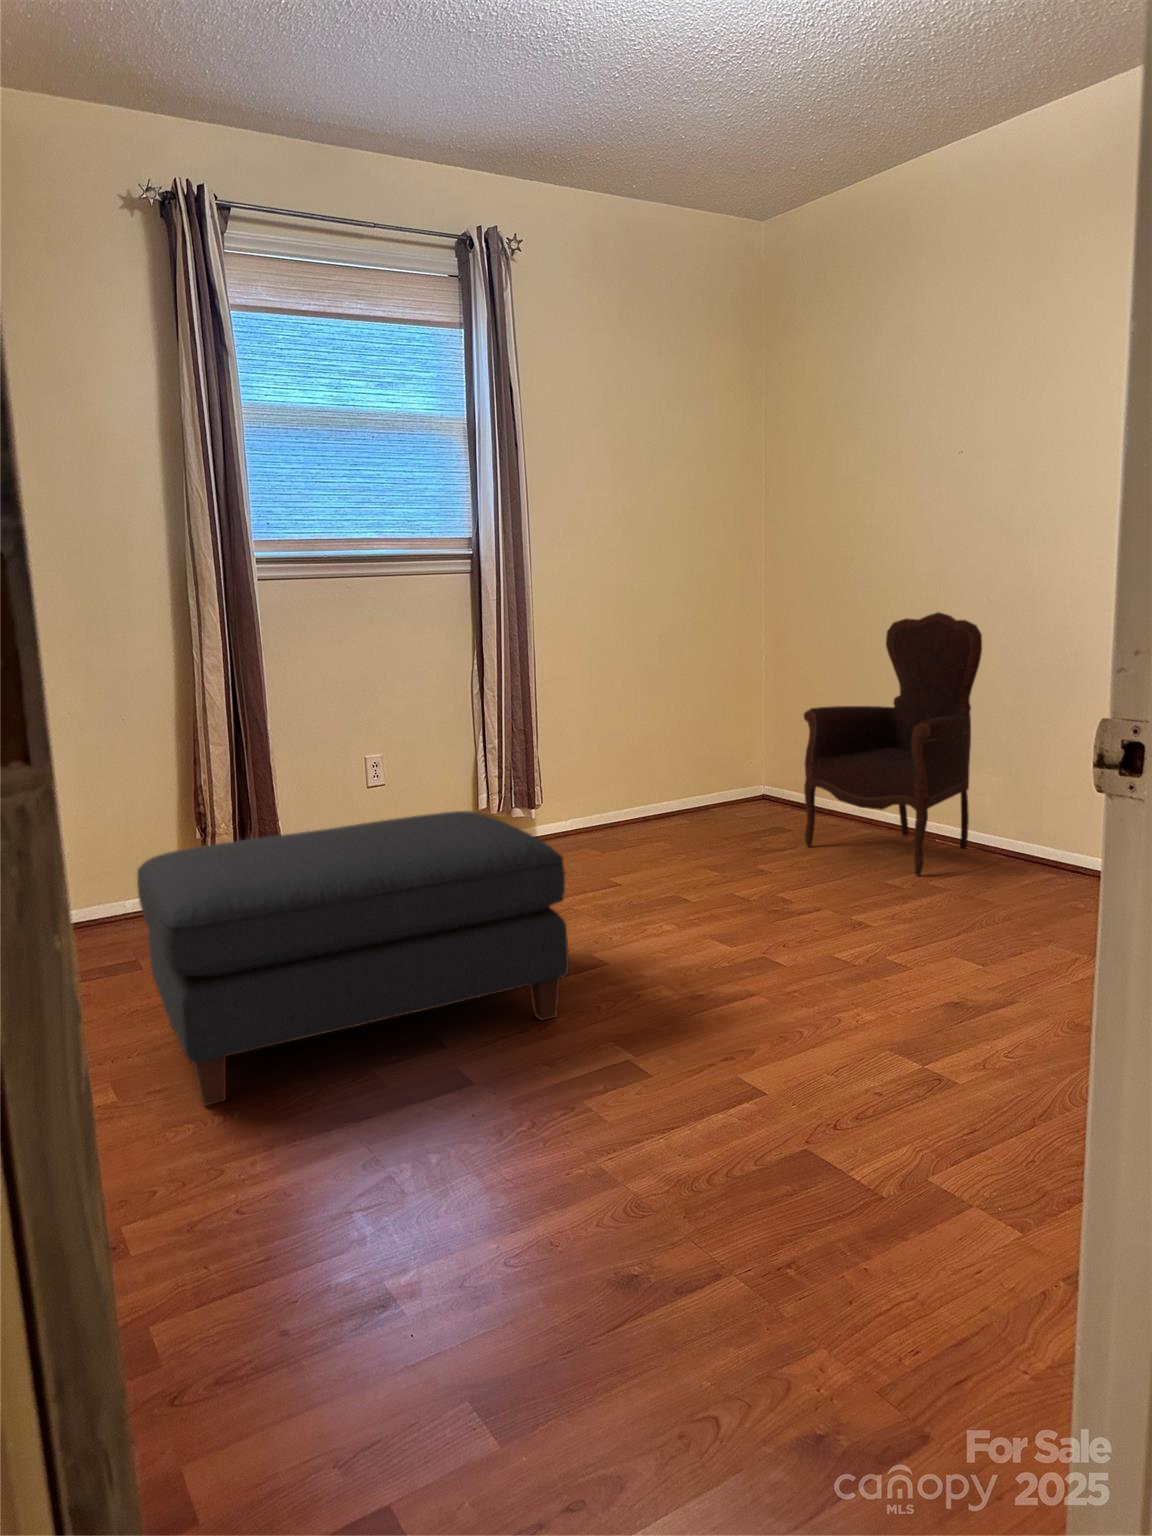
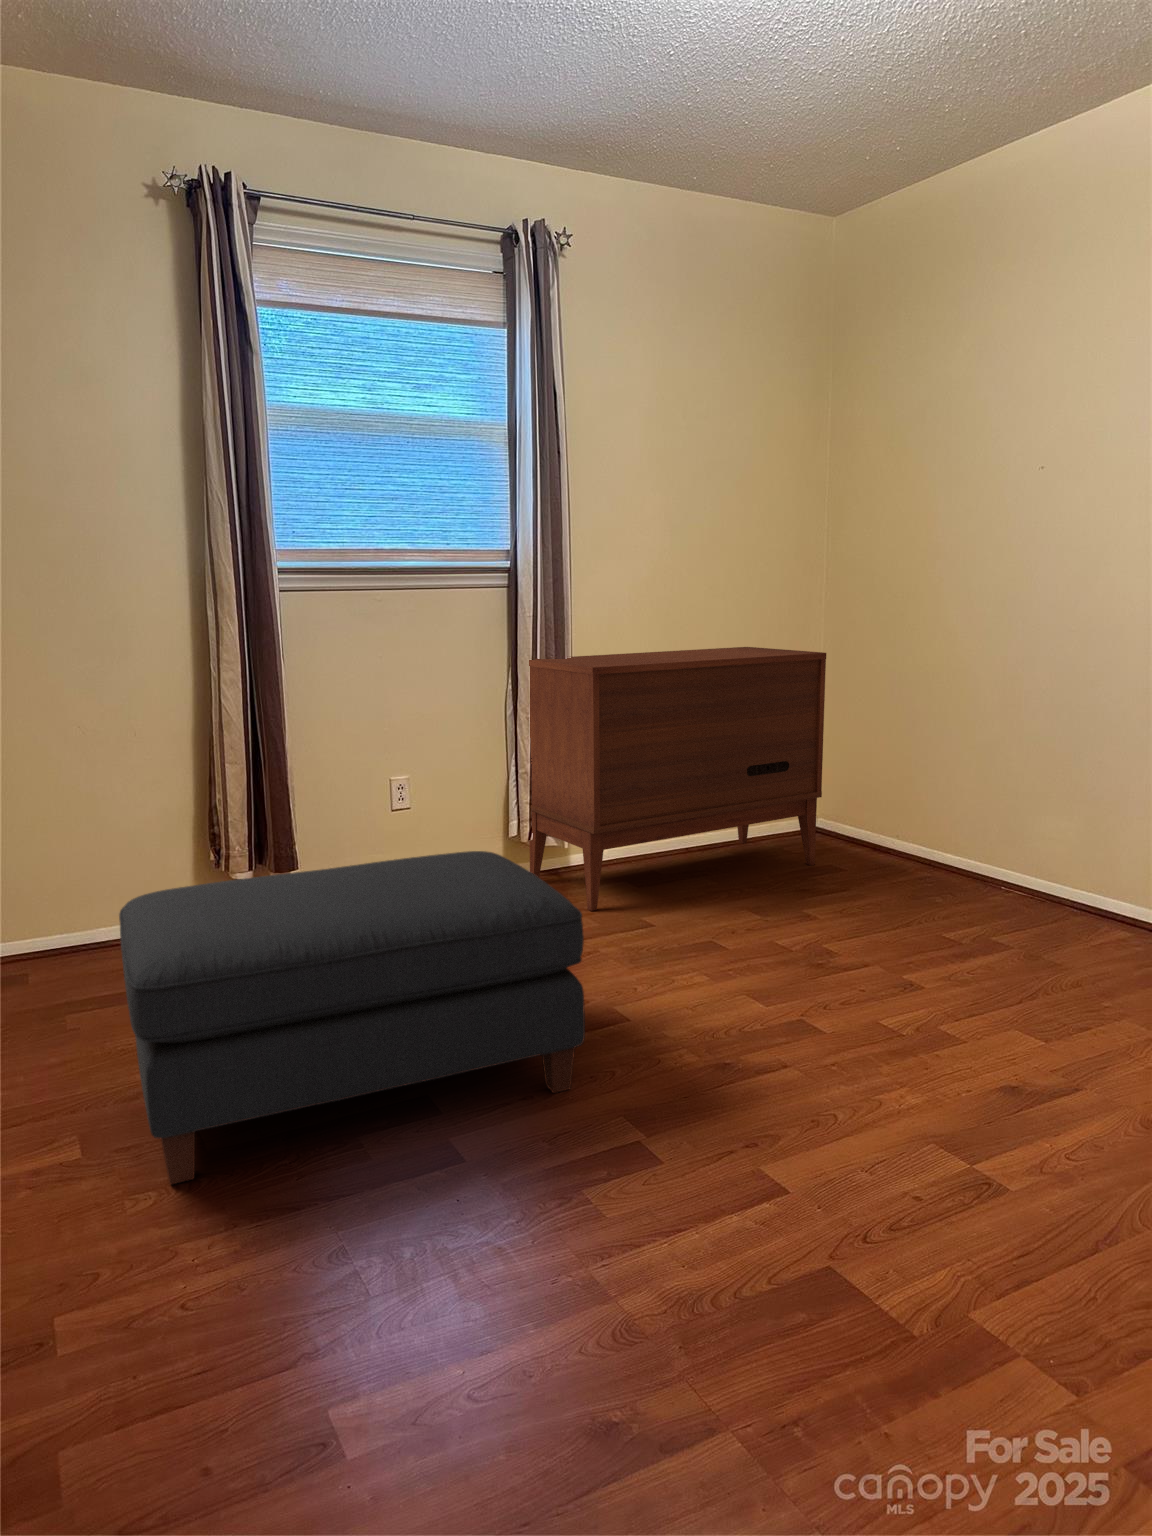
armchair: present [803,612,982,876] -> none [856,640,1059,929]
dresser: none [488,627,770,875] -> present [529,647,826,911]

